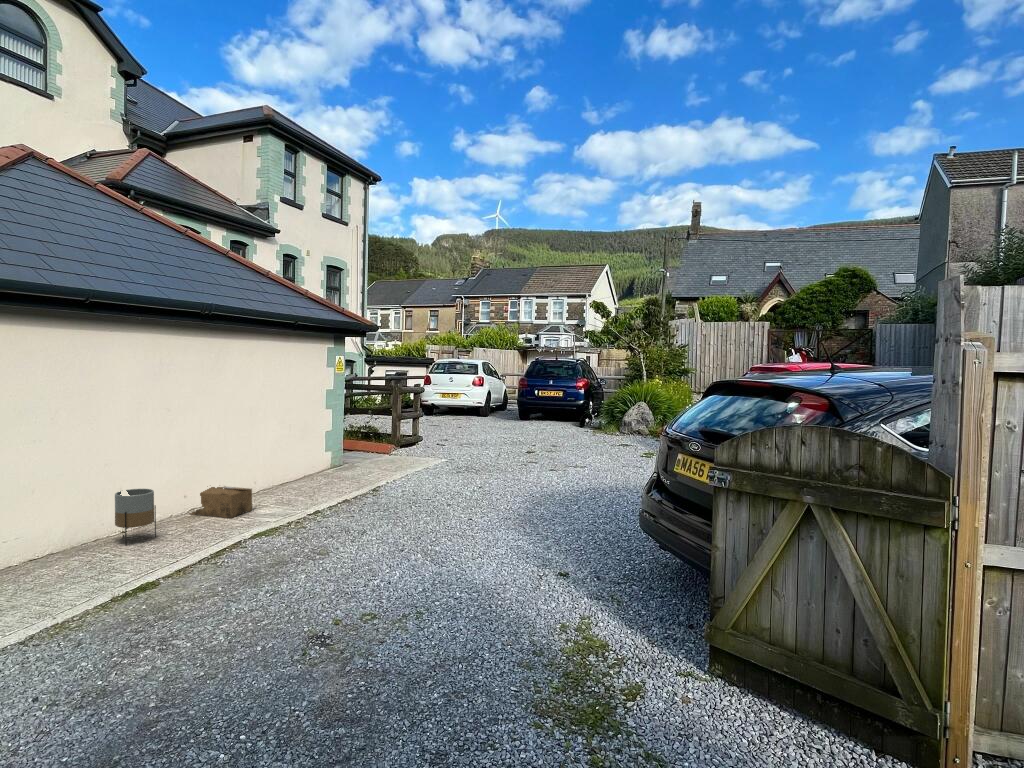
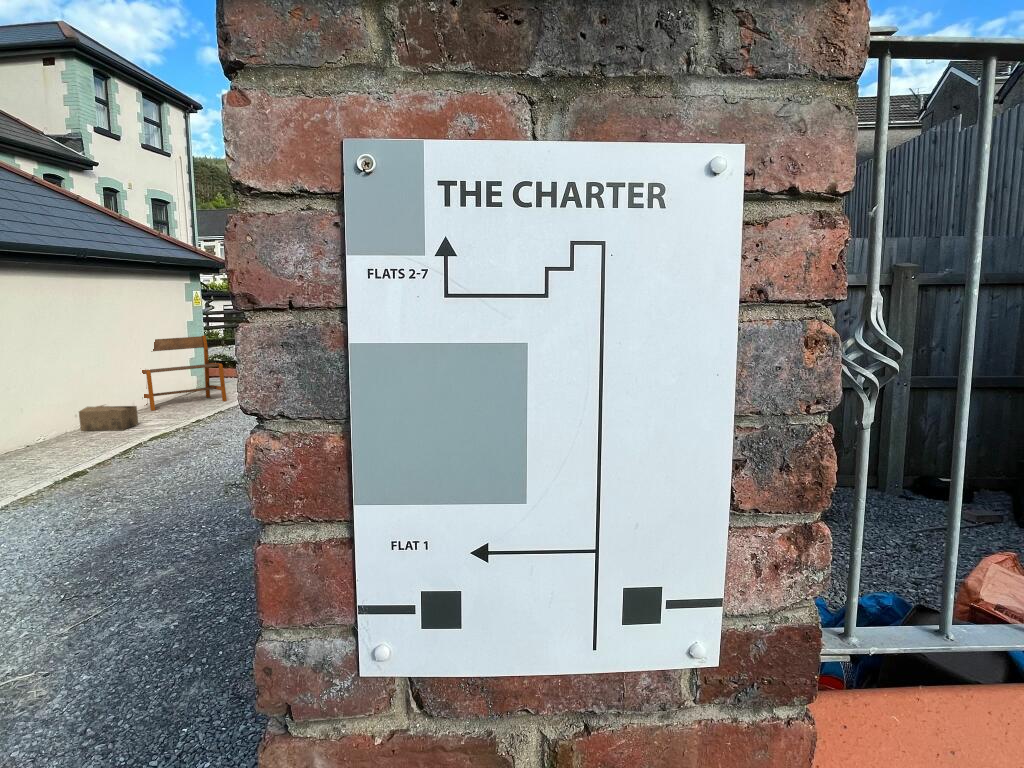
bench: none [269,407,358,490] -> present [142,335,227,411]
planter: present [115,489,156,545] -> none [22,406,62,453]

